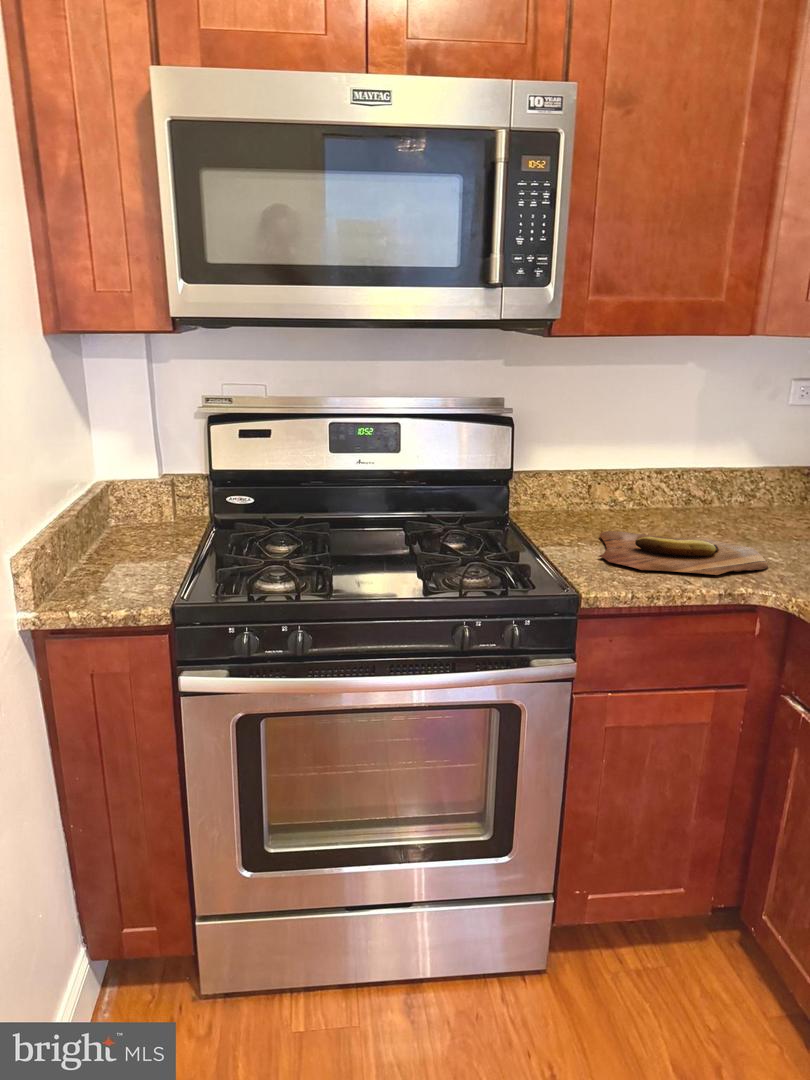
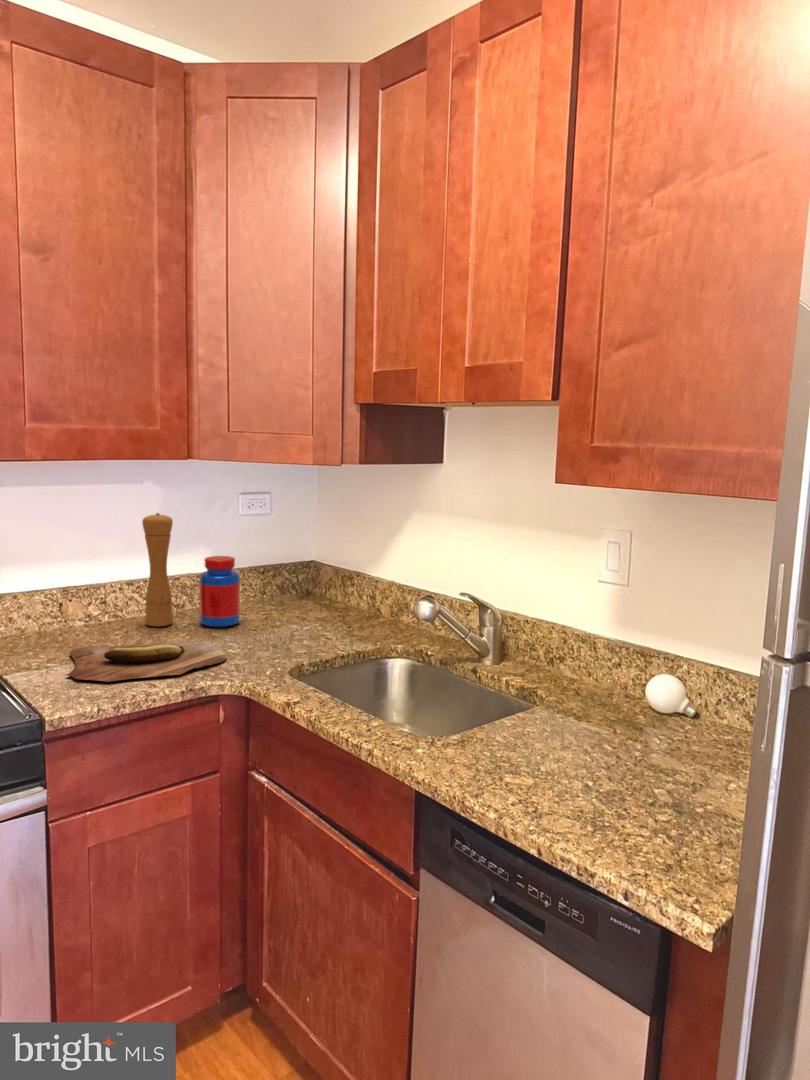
pepper mill: none [672,398,716,521] -> present [142,513,173,626]
jar: none [732,450,787,531] -> present [200,556,240,627]

